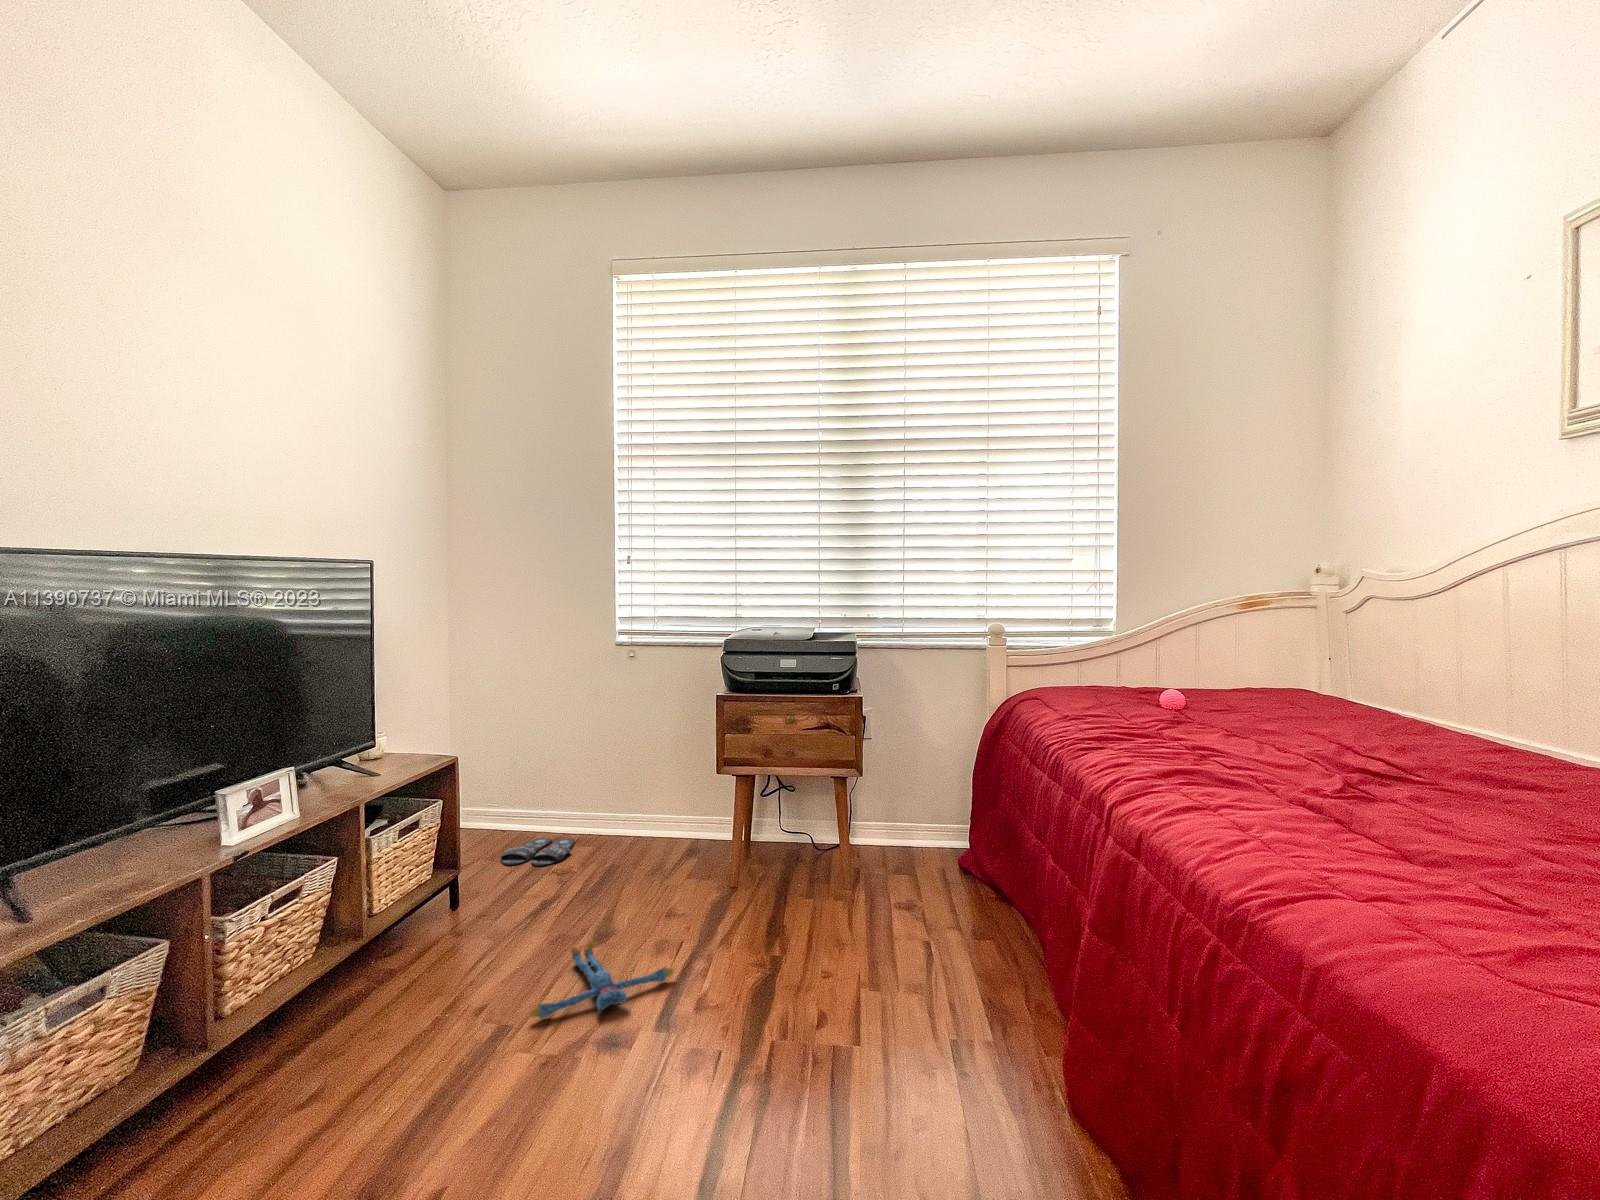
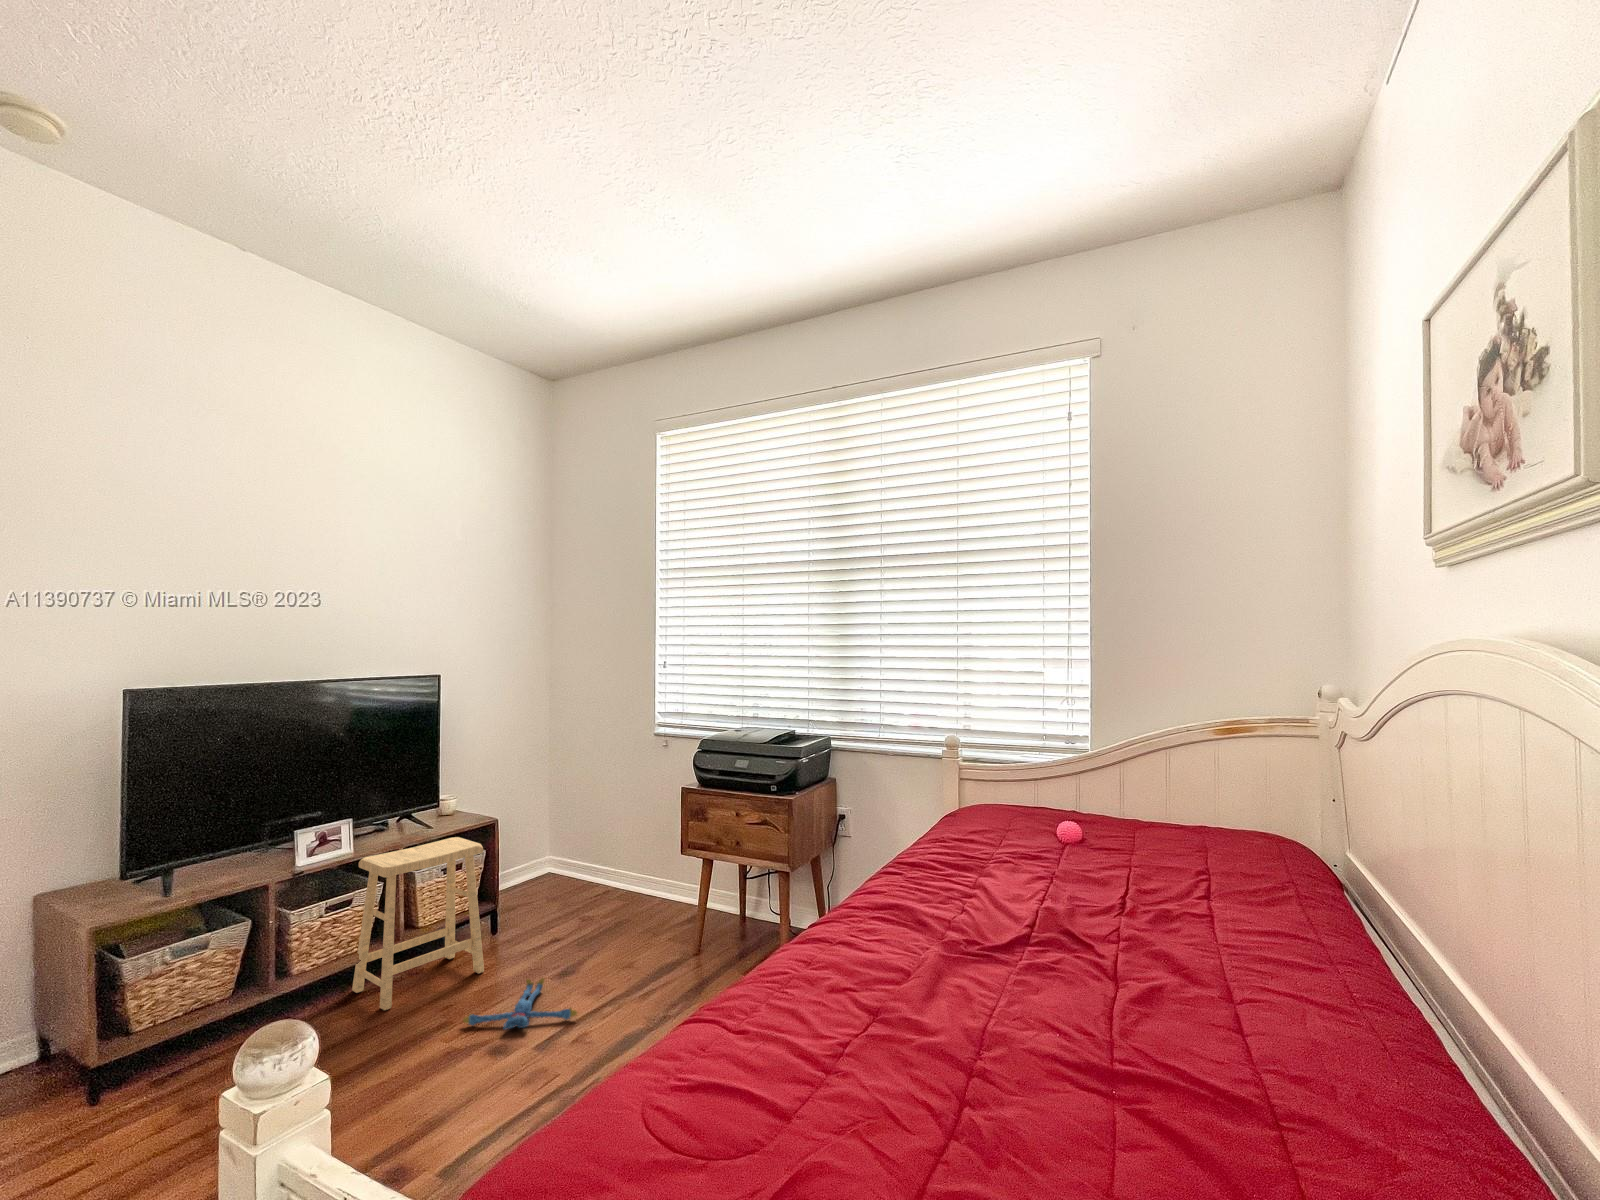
footstool: none [302,785,487,1032] -> present [352,837,484,1010]
slippers: present [501,838,575,866] -> none [559,887,624,911]

